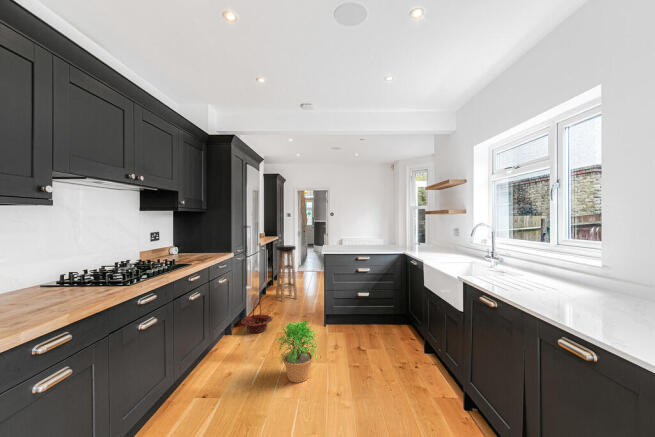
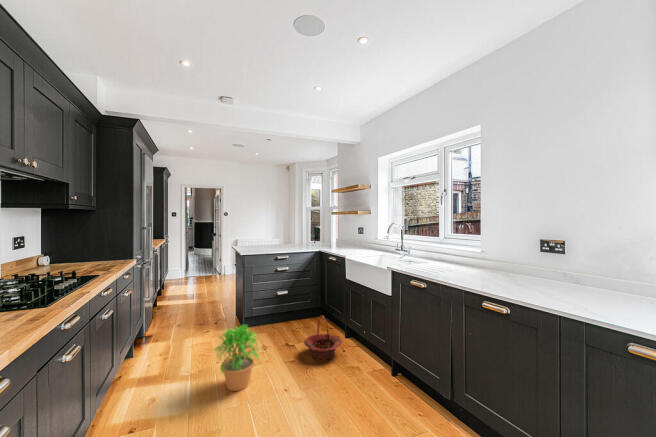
bar stool: present [276,246,297,301] -> none [172,249,200,312]
basket: present [241,298,272,333] -> present [304,315,342,359]

